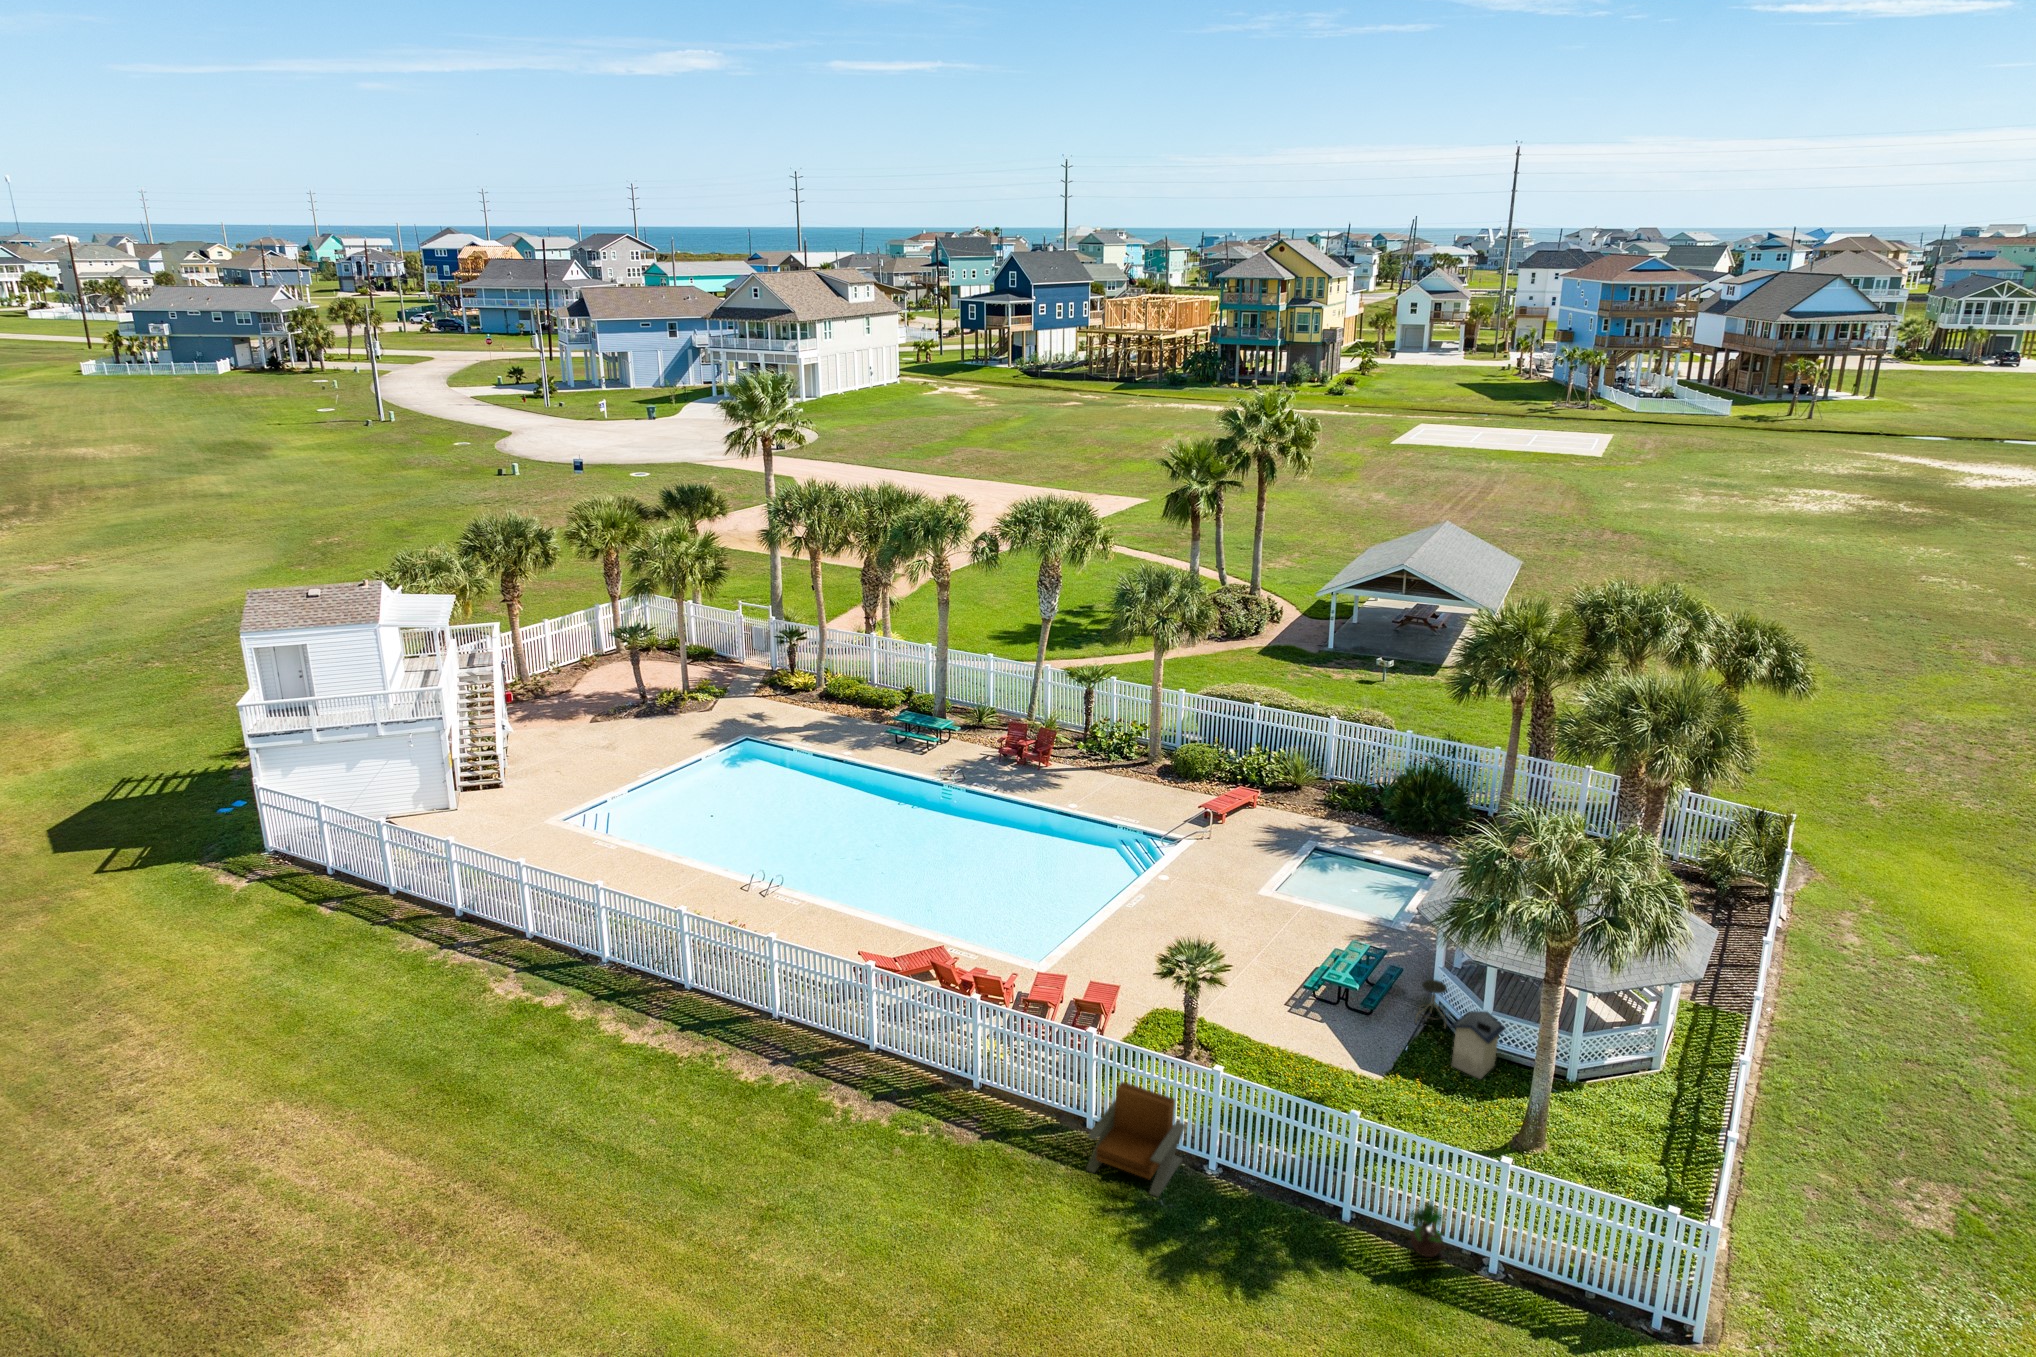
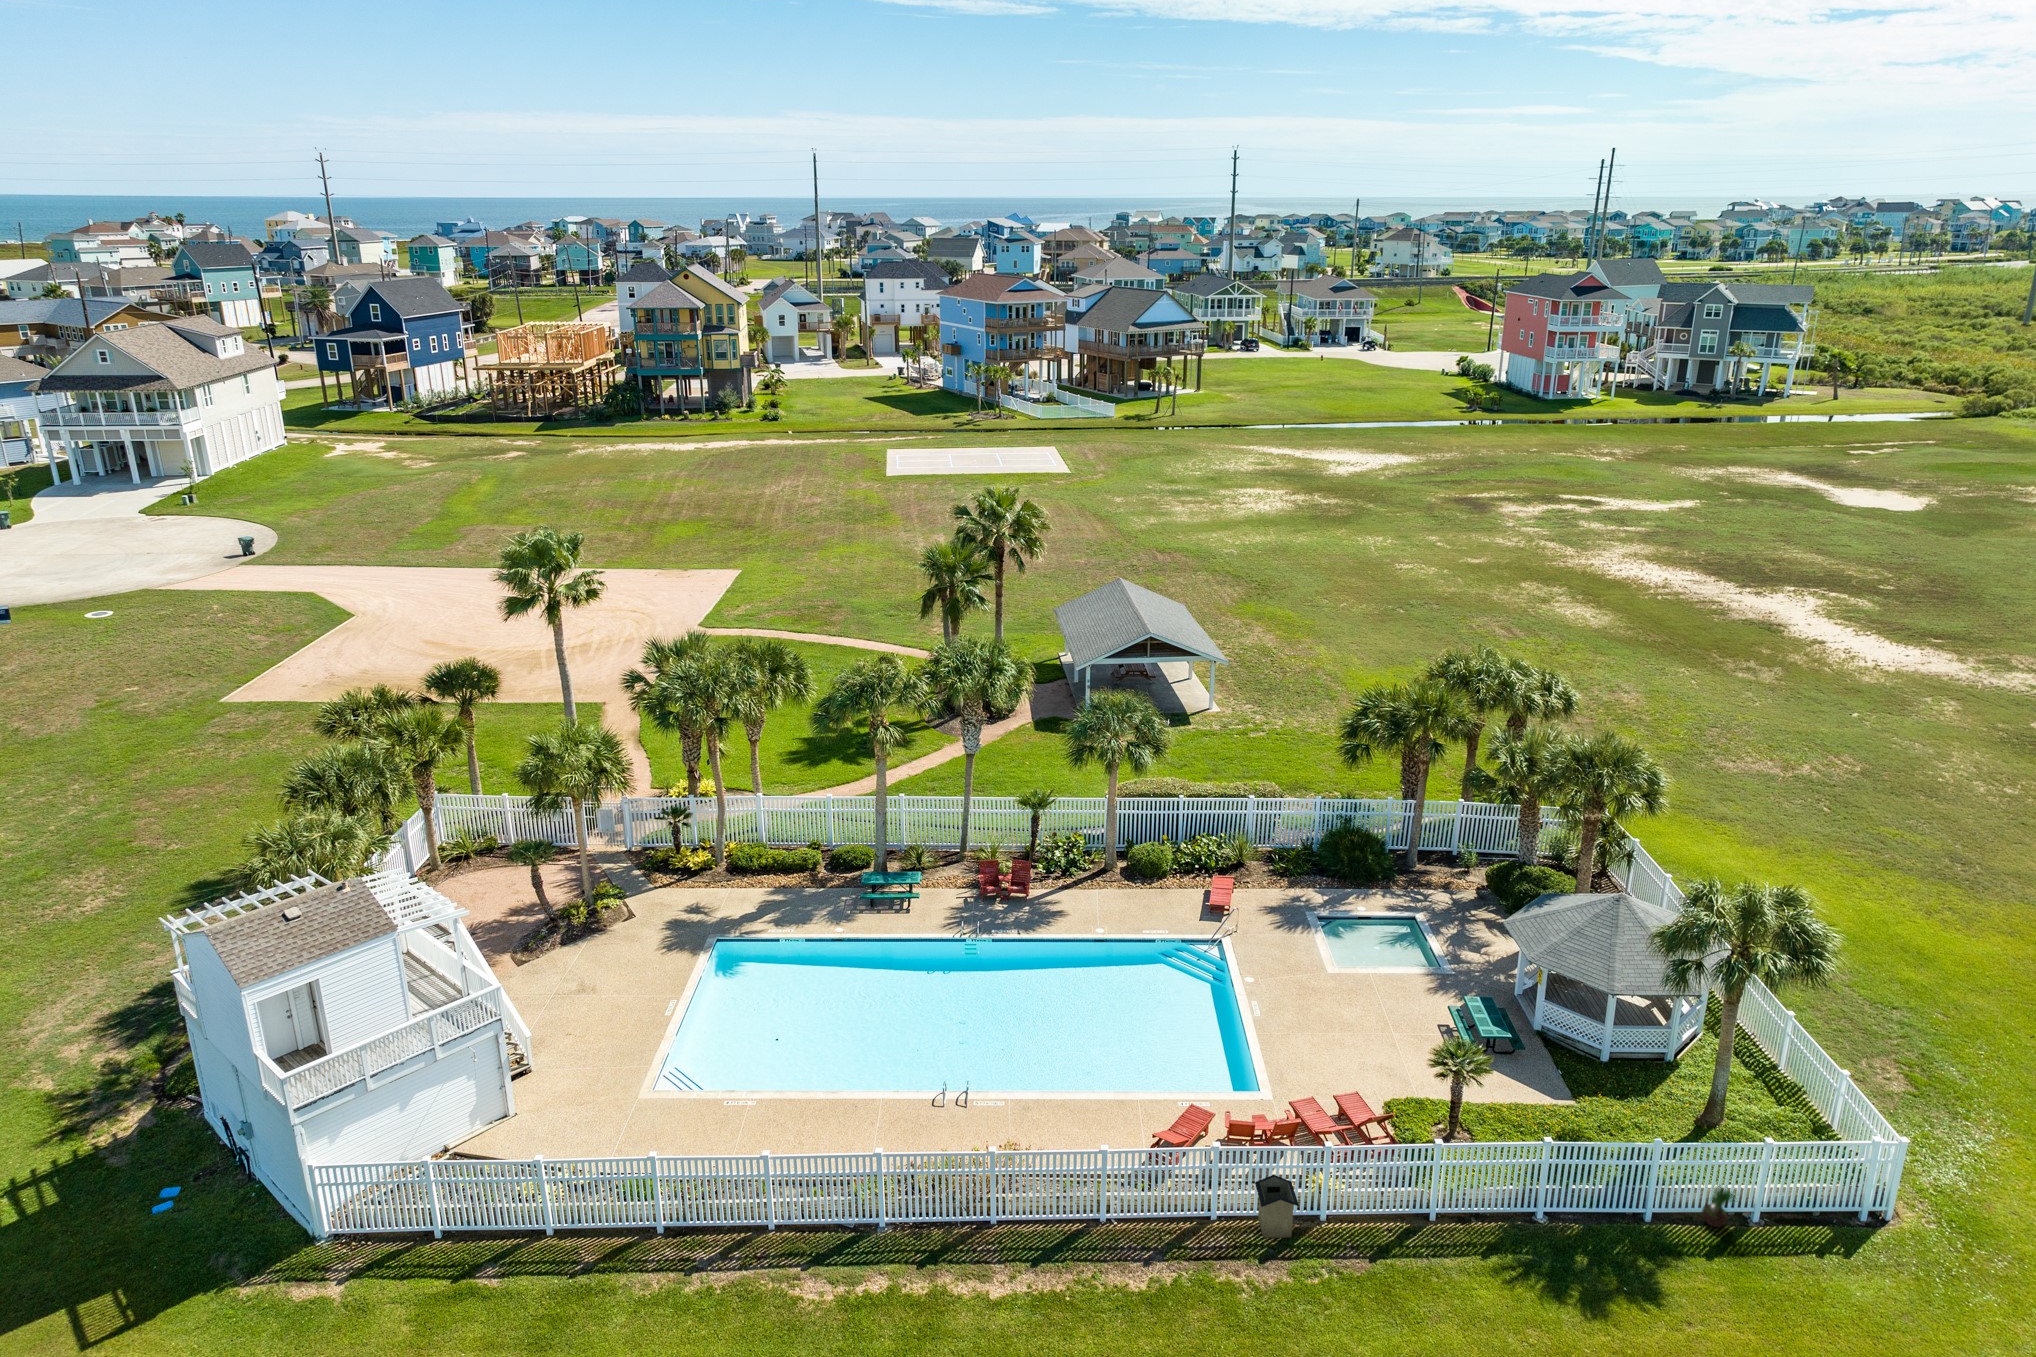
stool: present [1415,979,1447,1023] -> none [1527,1011,1552,1050]
trash can: present [1451,1011,1505,1079] -> present [1255,1175,1299,1238]
lounge chair: present [1086,1082,1185,1197] -> none [1453,1174,1538,1256]

